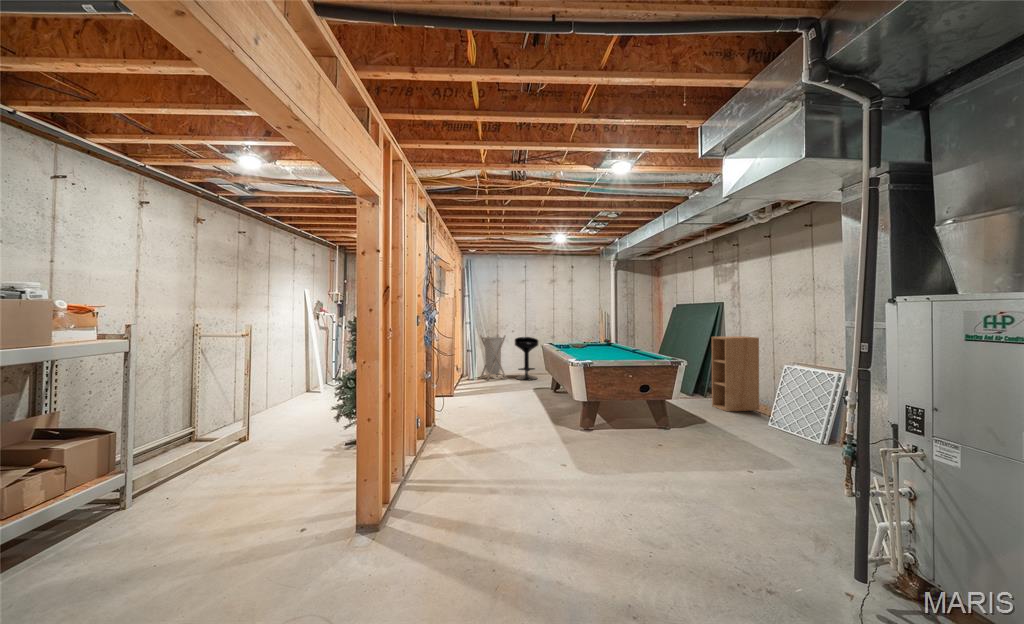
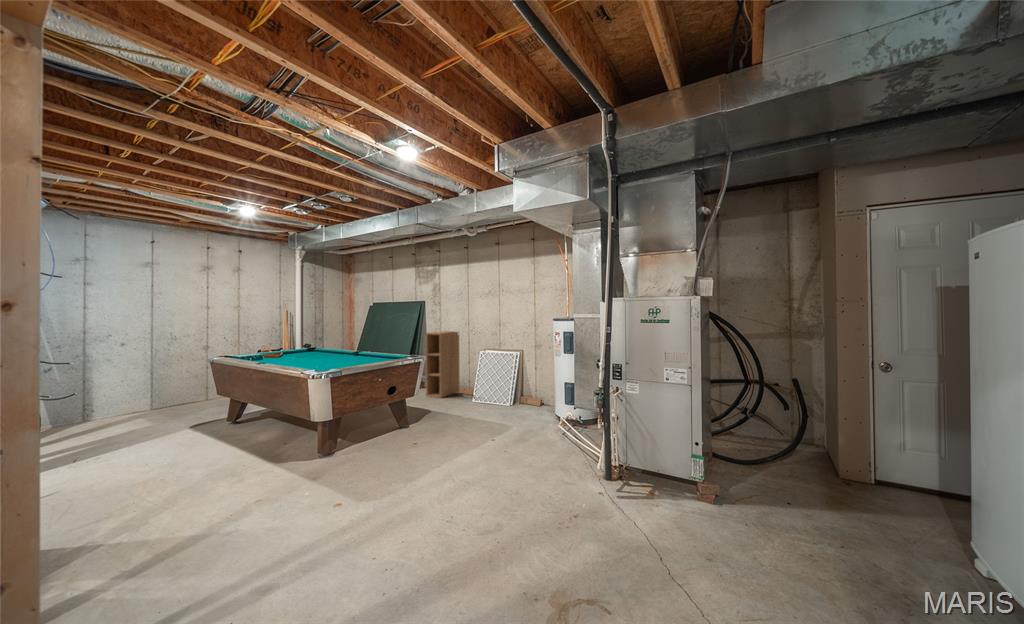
laundry hamper: present [480,335,506,380] -> none [42,349,120,433]
bar stool: present [515,337,539,380] -> none [136,349,188,417]

